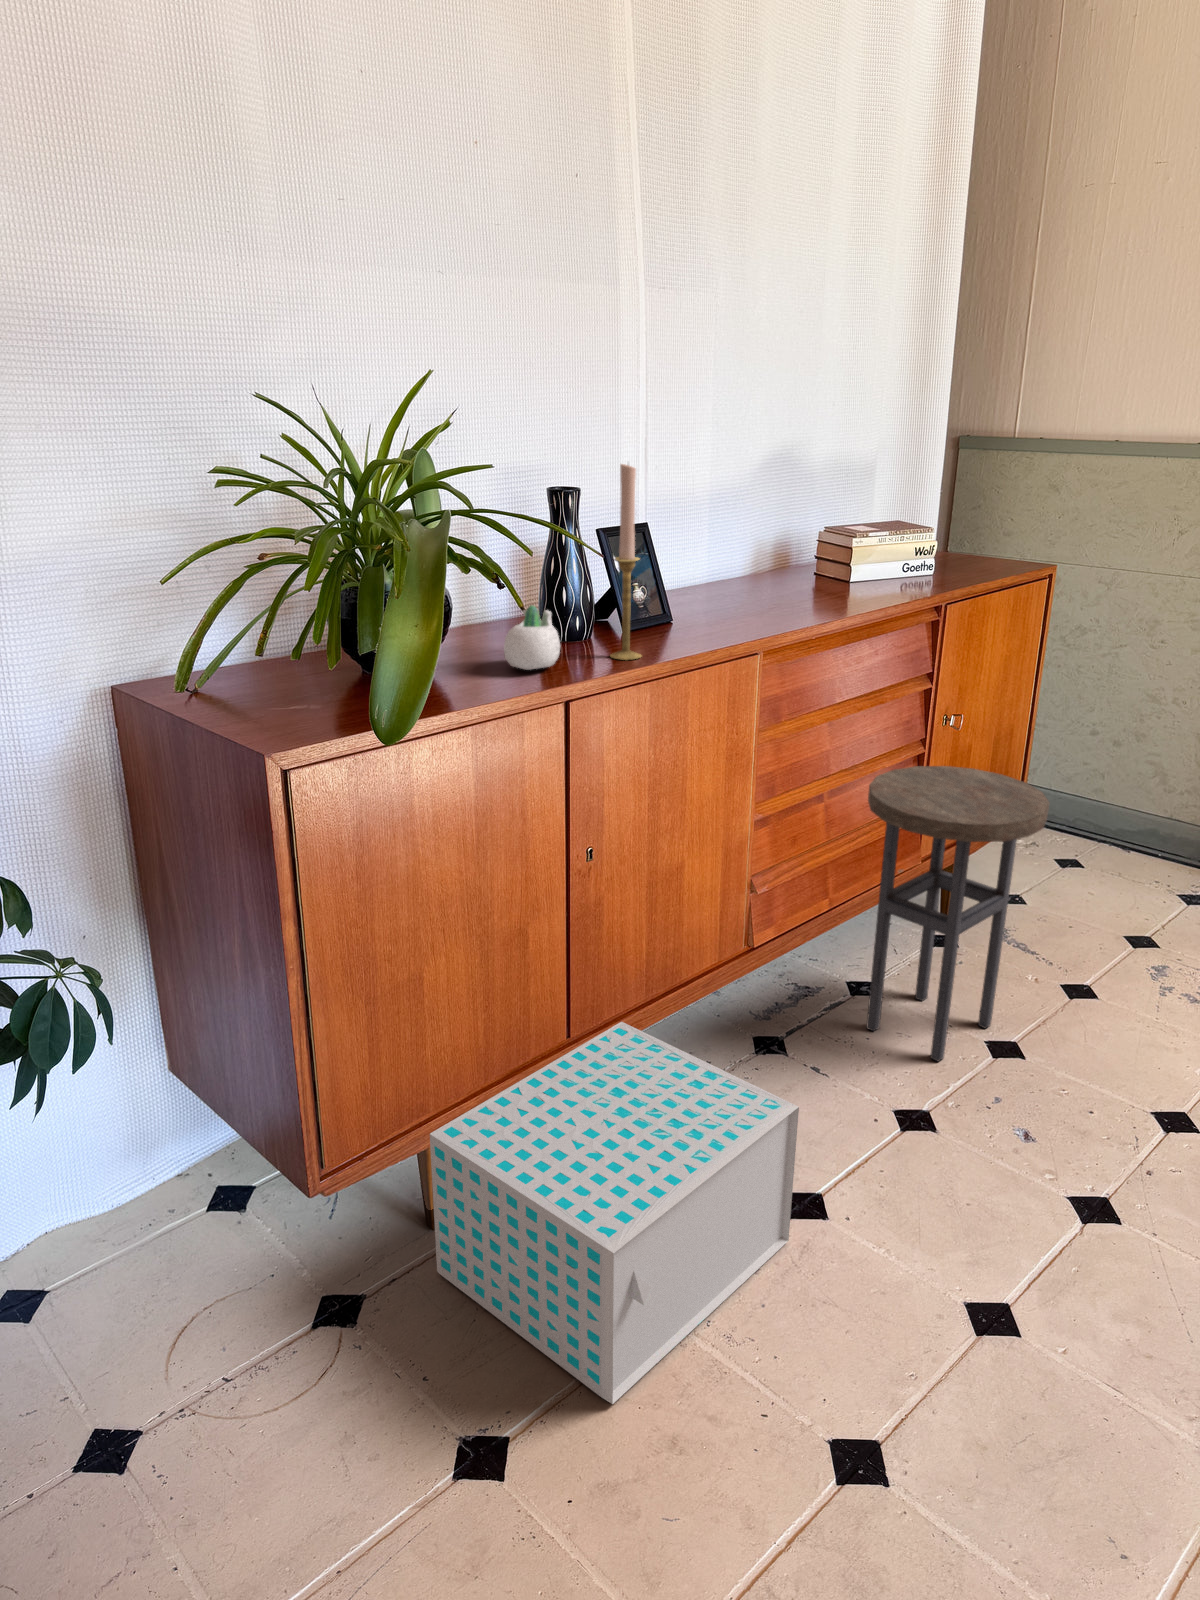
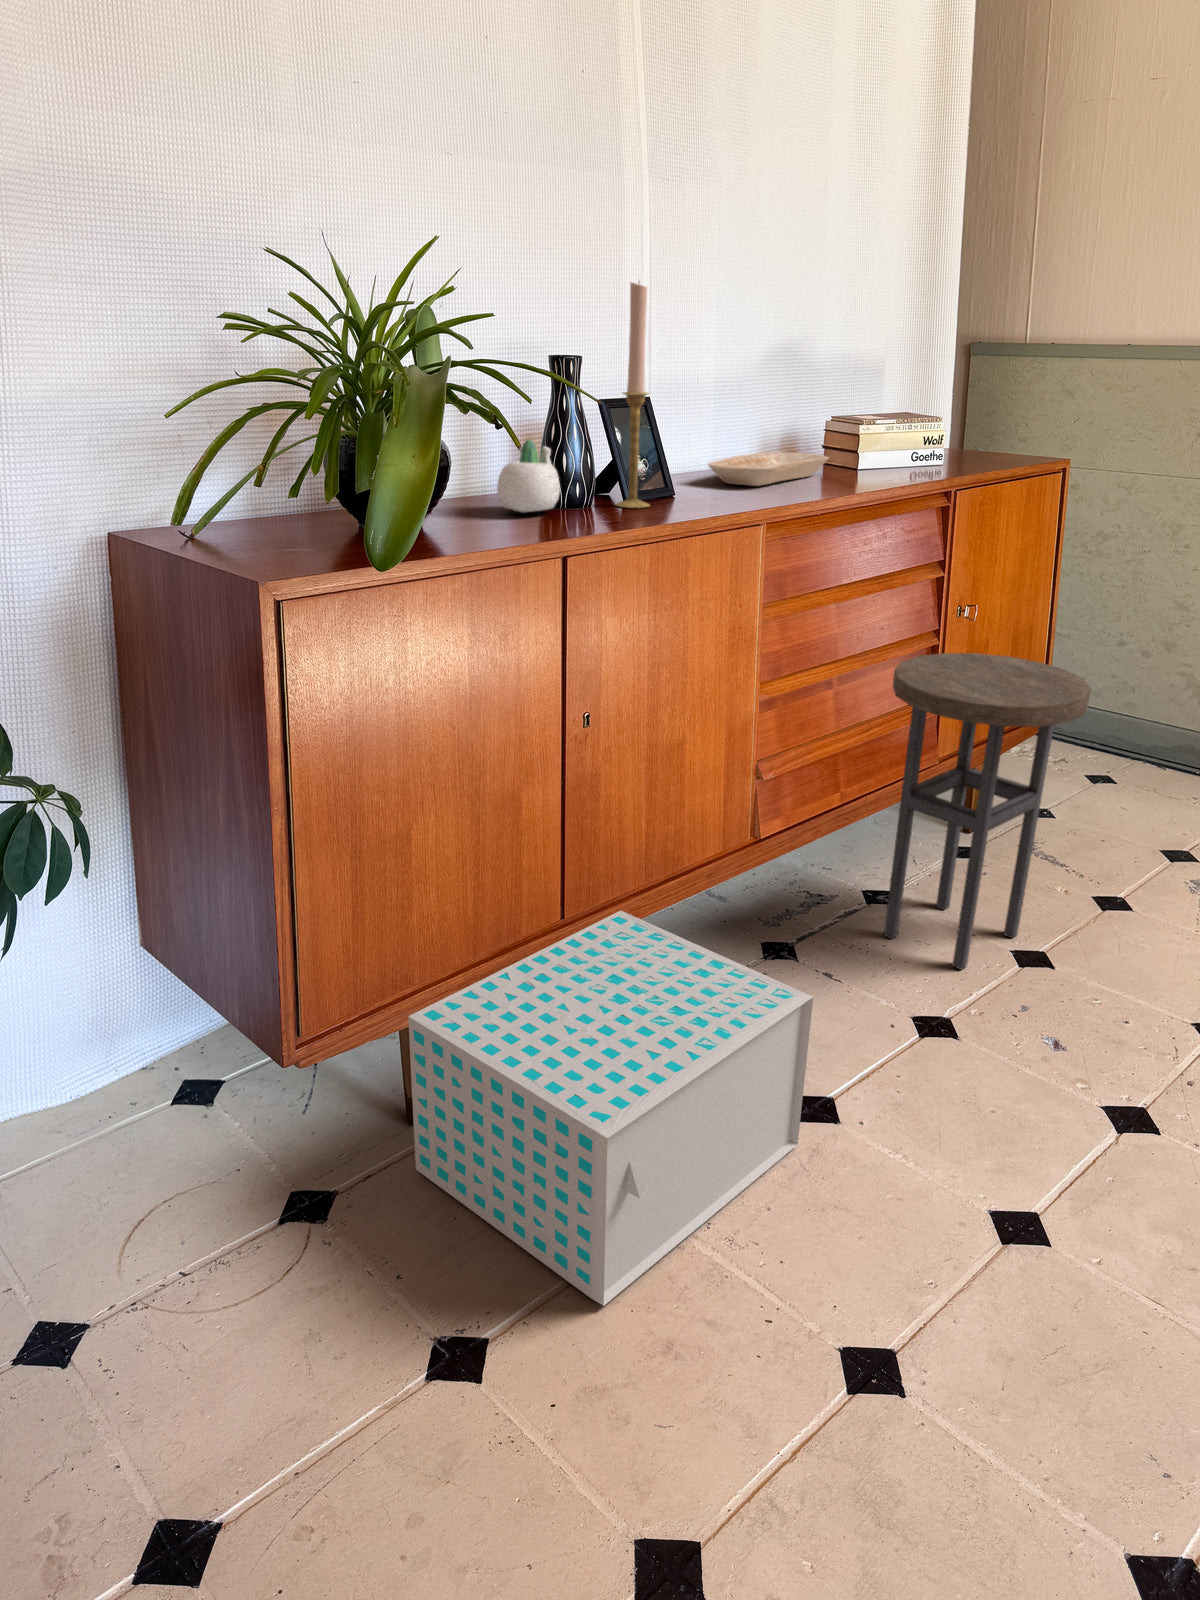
tray: none [694,589,804,628] -> present [708,452,829,486]

